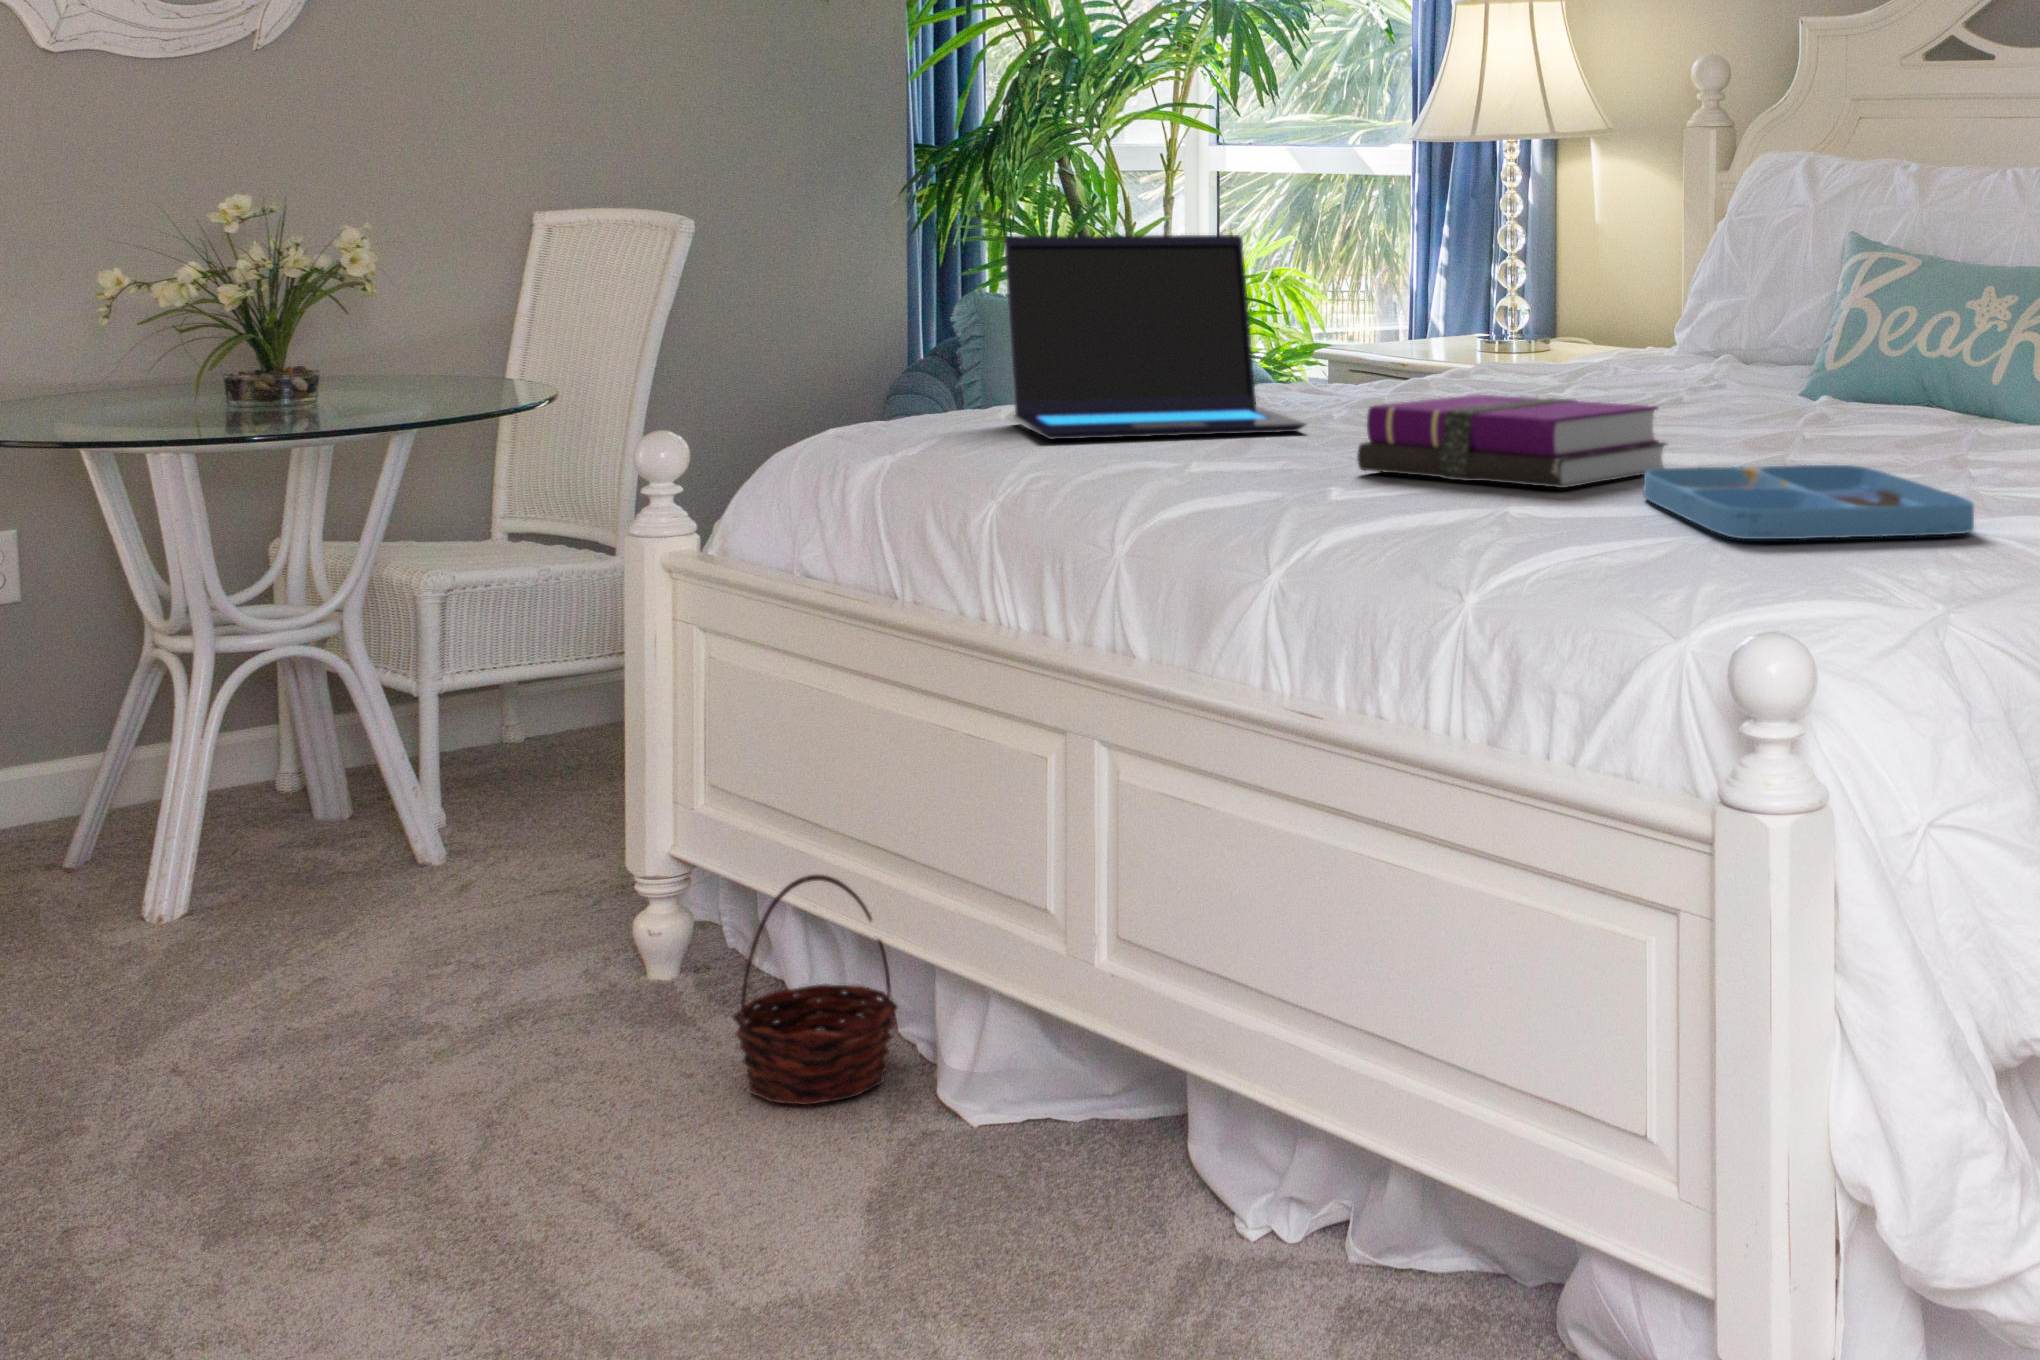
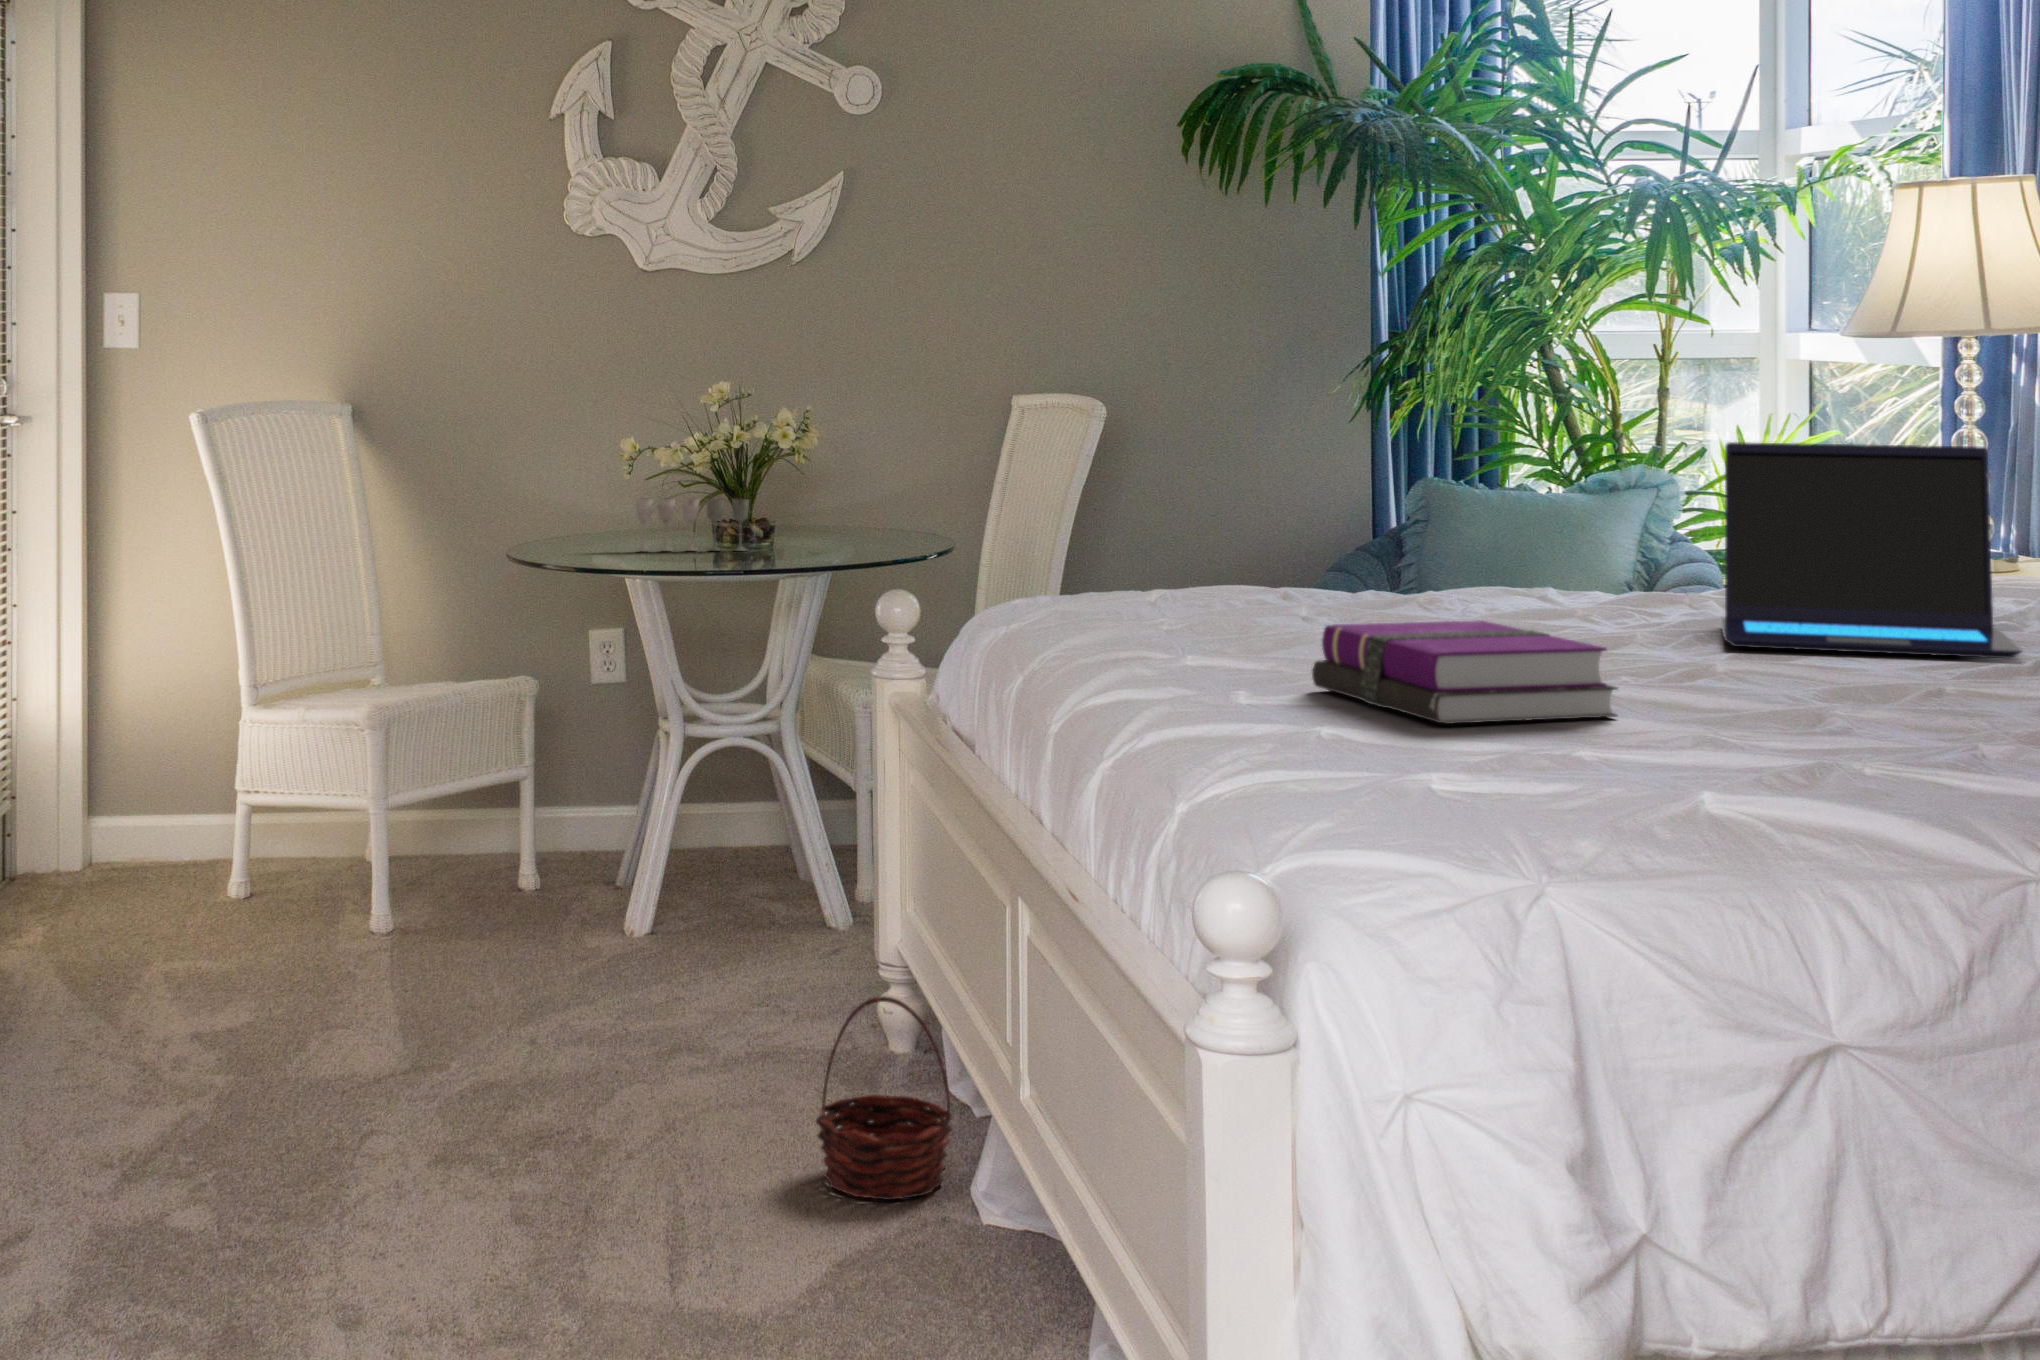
laptop: present [1004,235,1306,439] -> present [1721,442,2022,658]
wine glass: none [137,335,297,406] -> present [635,499,749,551]
tray: present [1643,465,1974,539] -> none [1423,713,1750,816]

